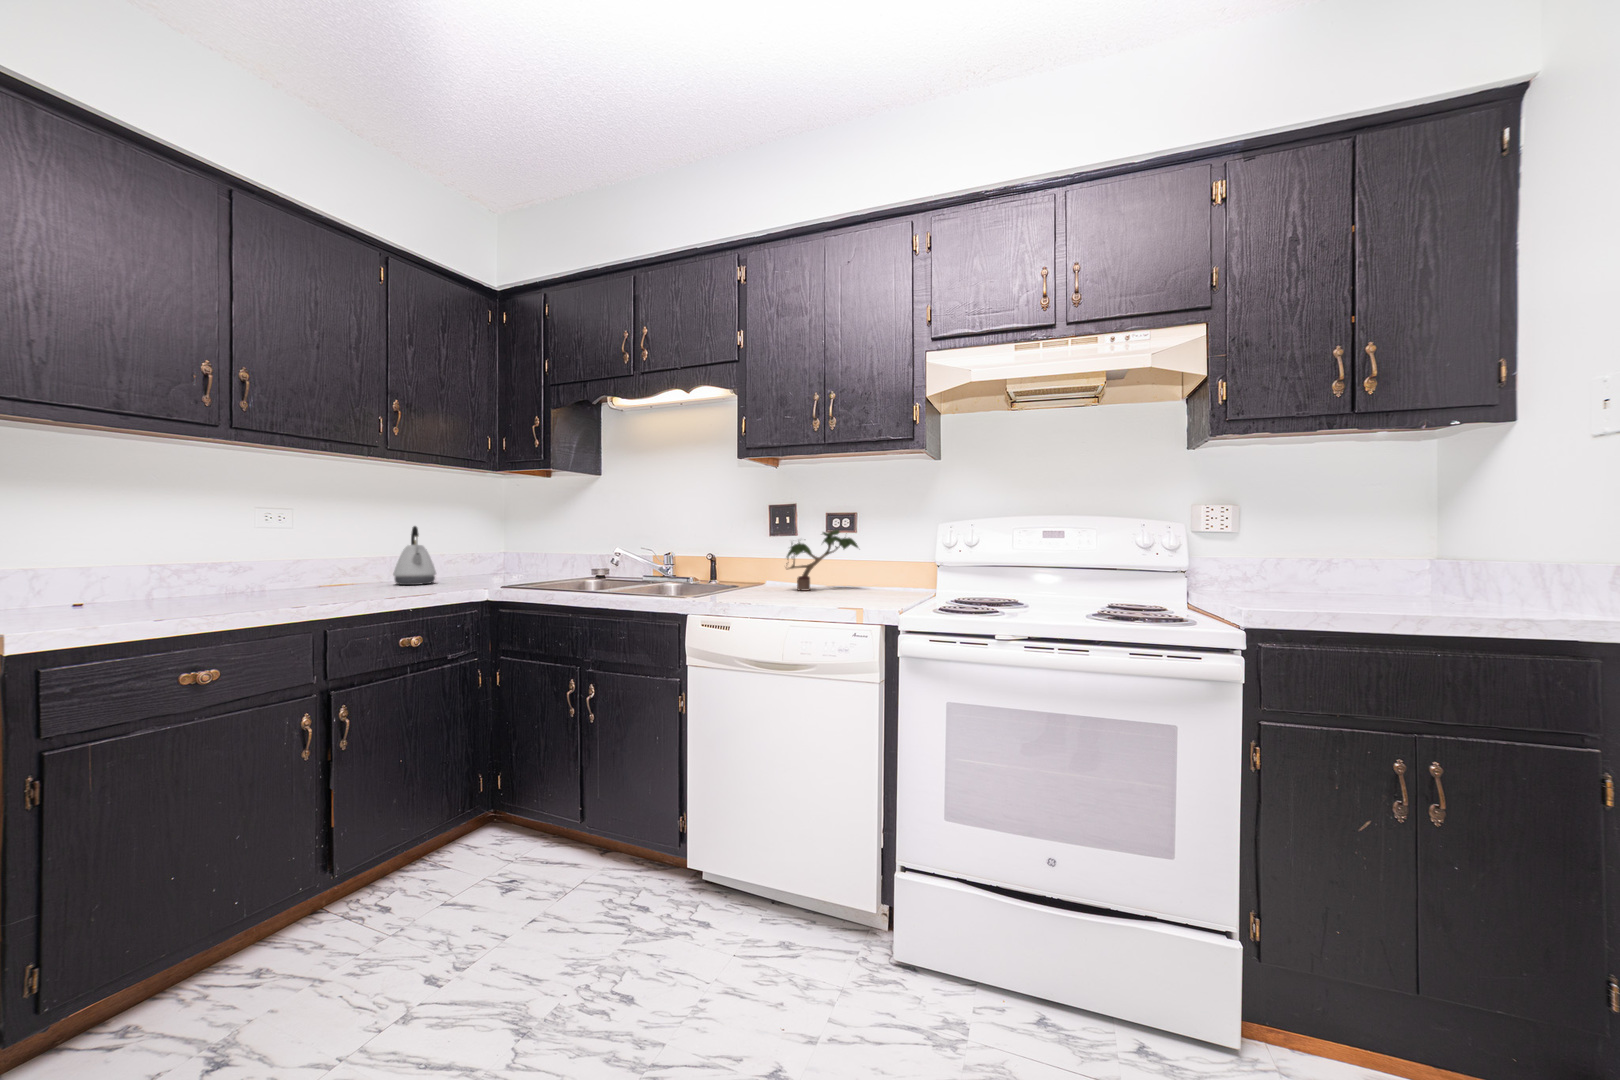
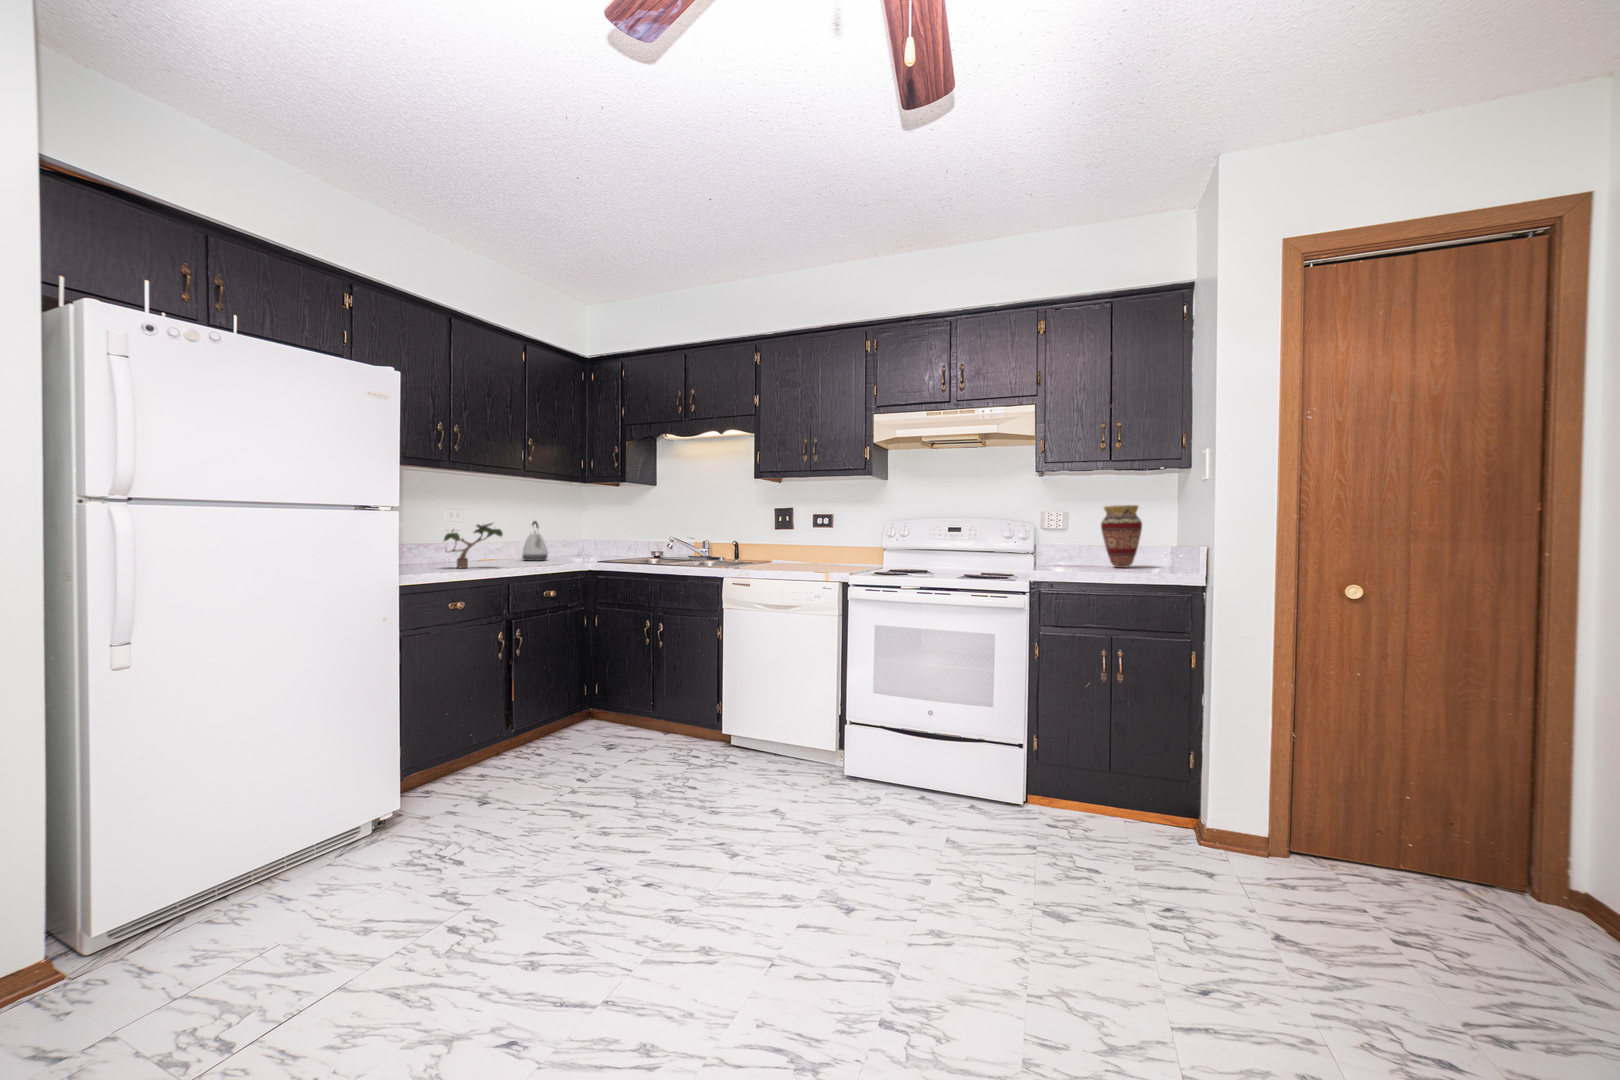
vase: none [1313,491,1396,597] -> present [1101,505,1142,568]
potted plant: present [787,529,858,590] -> present [444,523,503,568]

